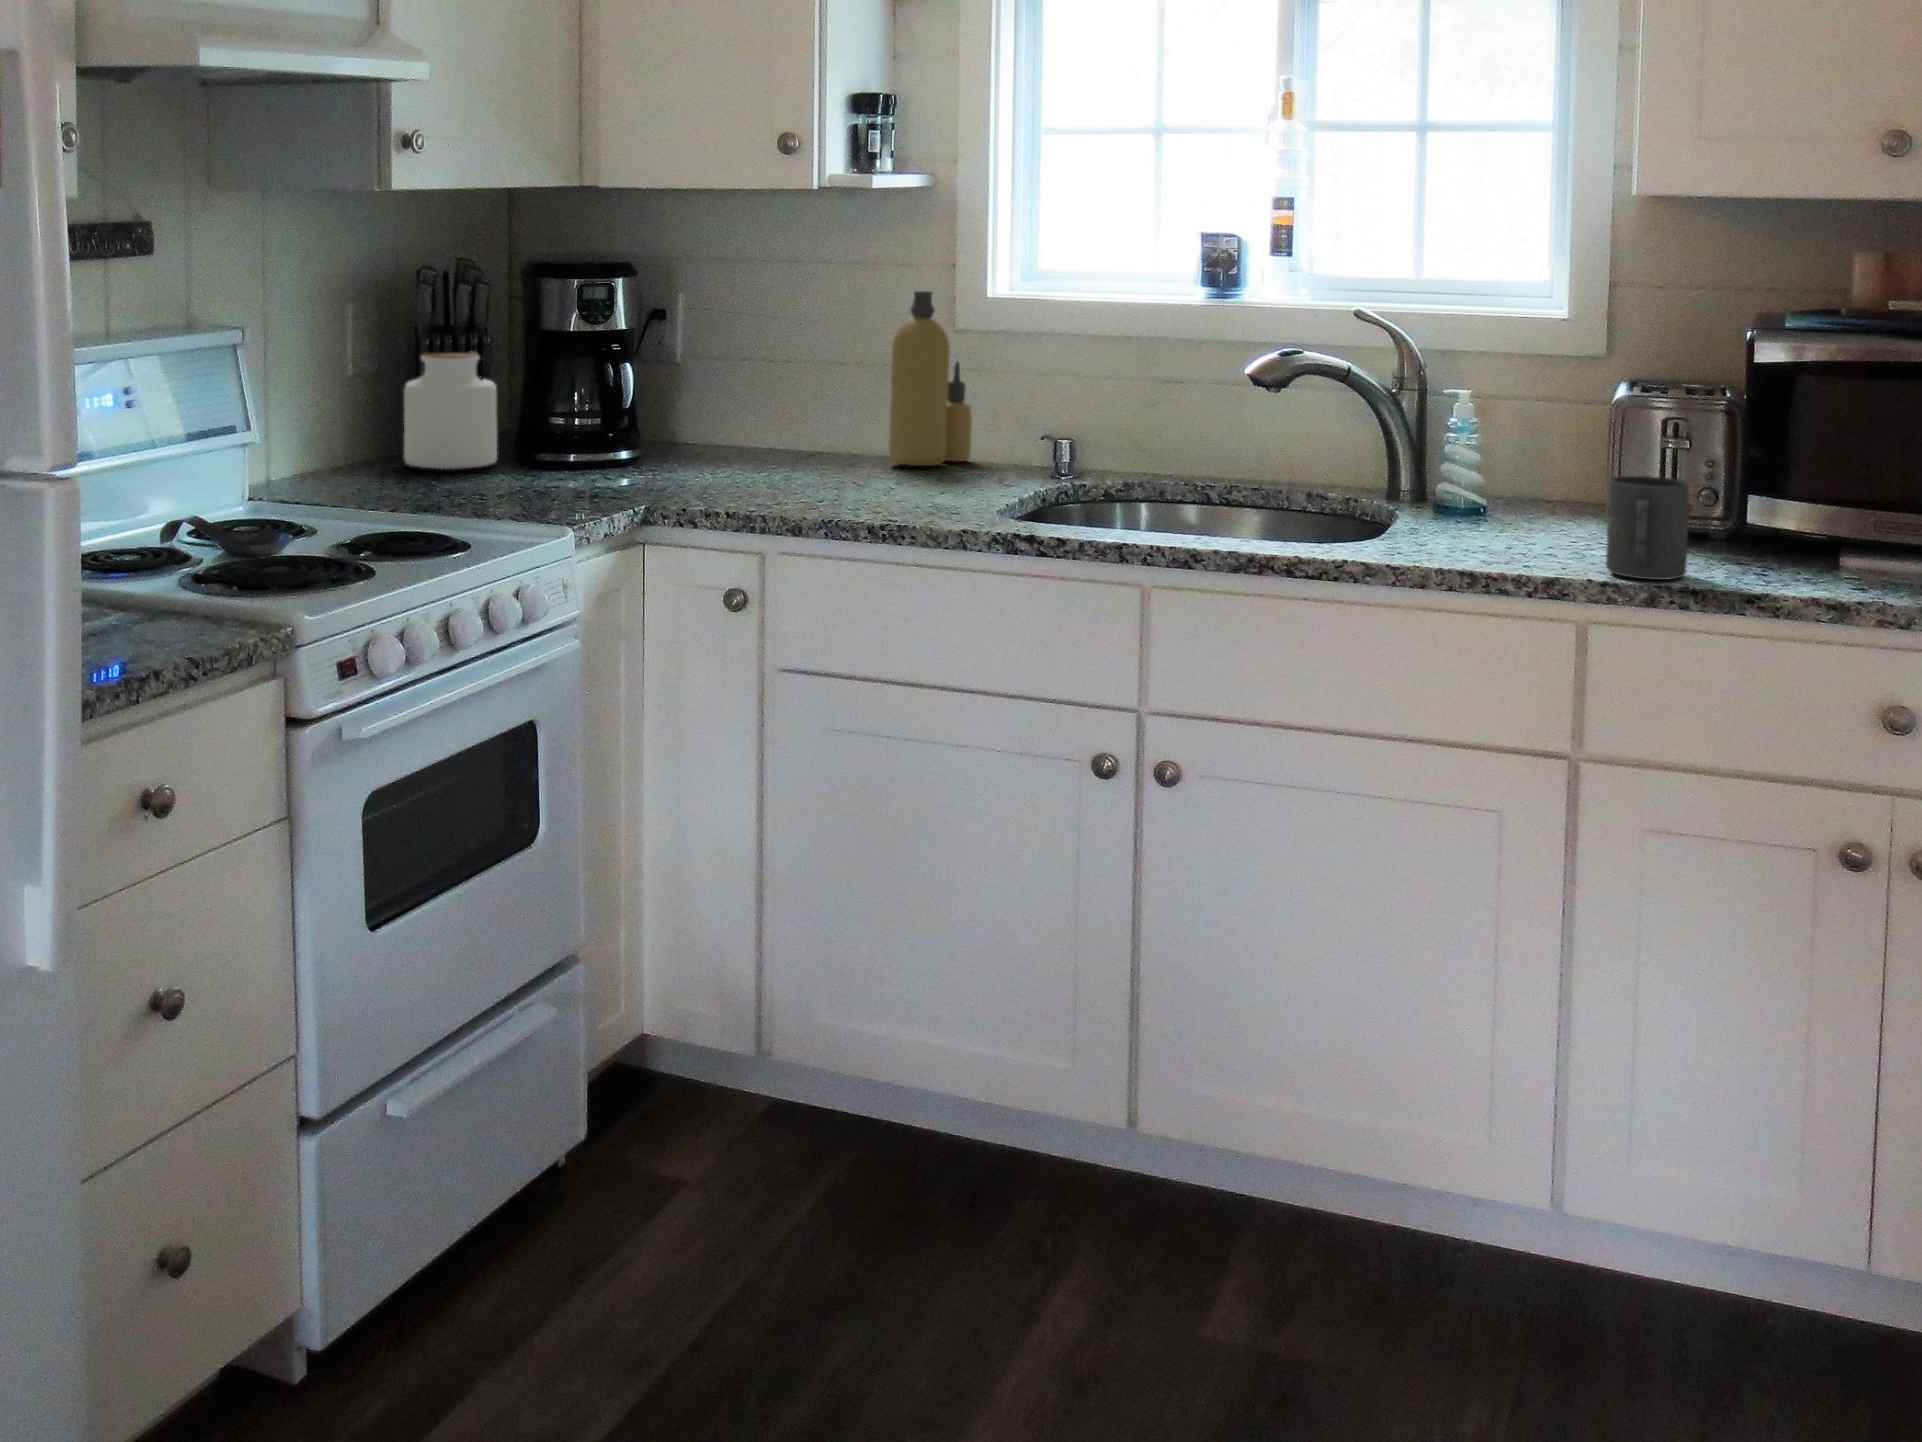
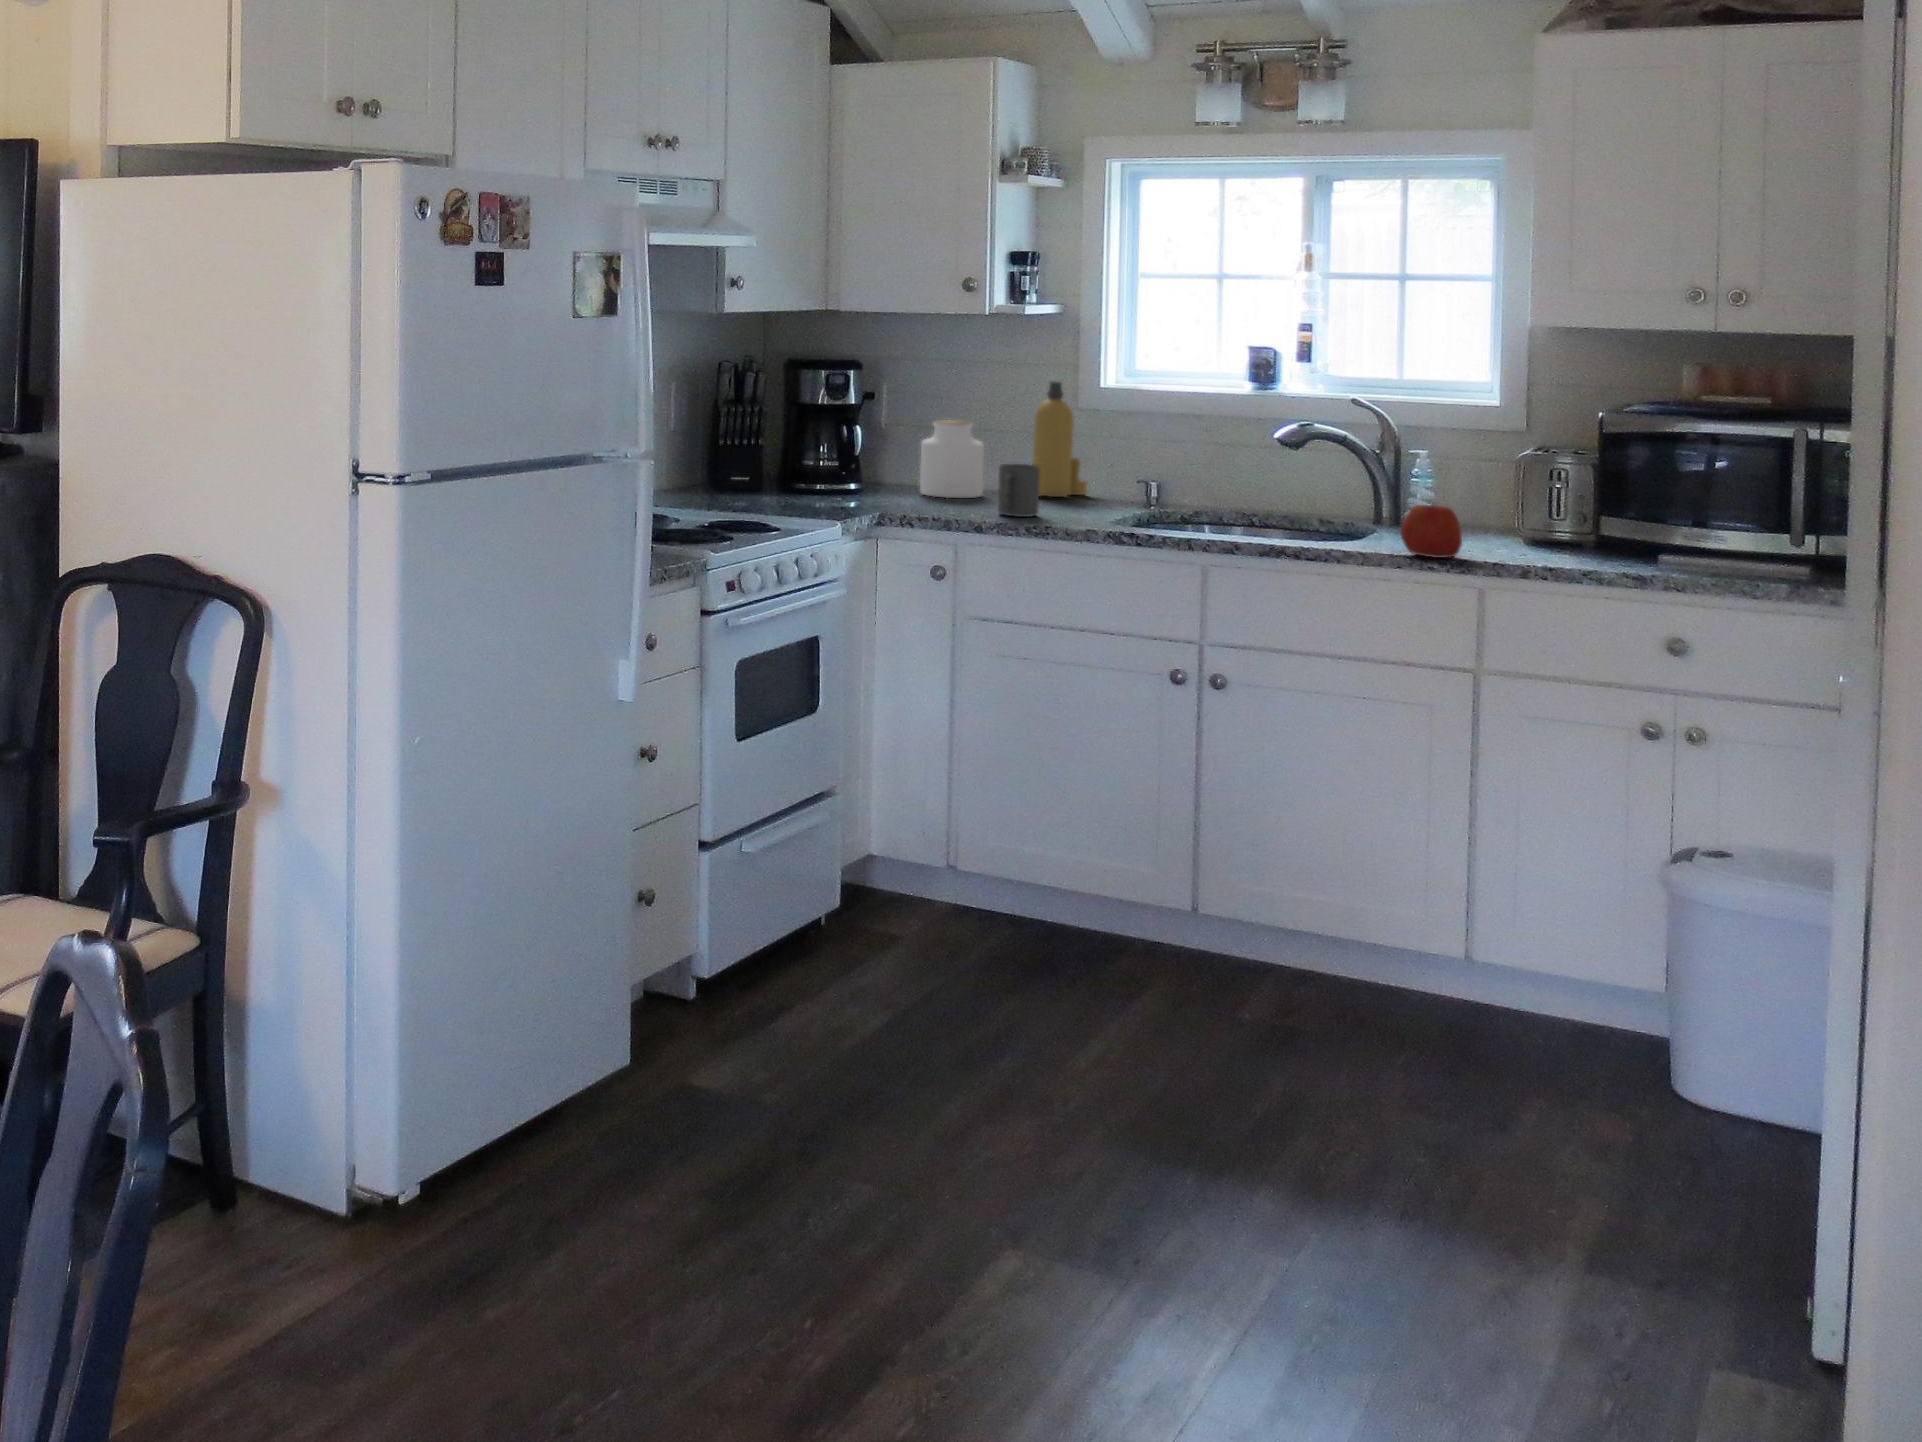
jar: present [404,353,497,469] -> present [920,420,984,498]
mug: present [1606,476,1689,580] -> present [998,464,1039,517]
apple: none [1438,477,1533,567] -> present [1400,505,1462,558]

